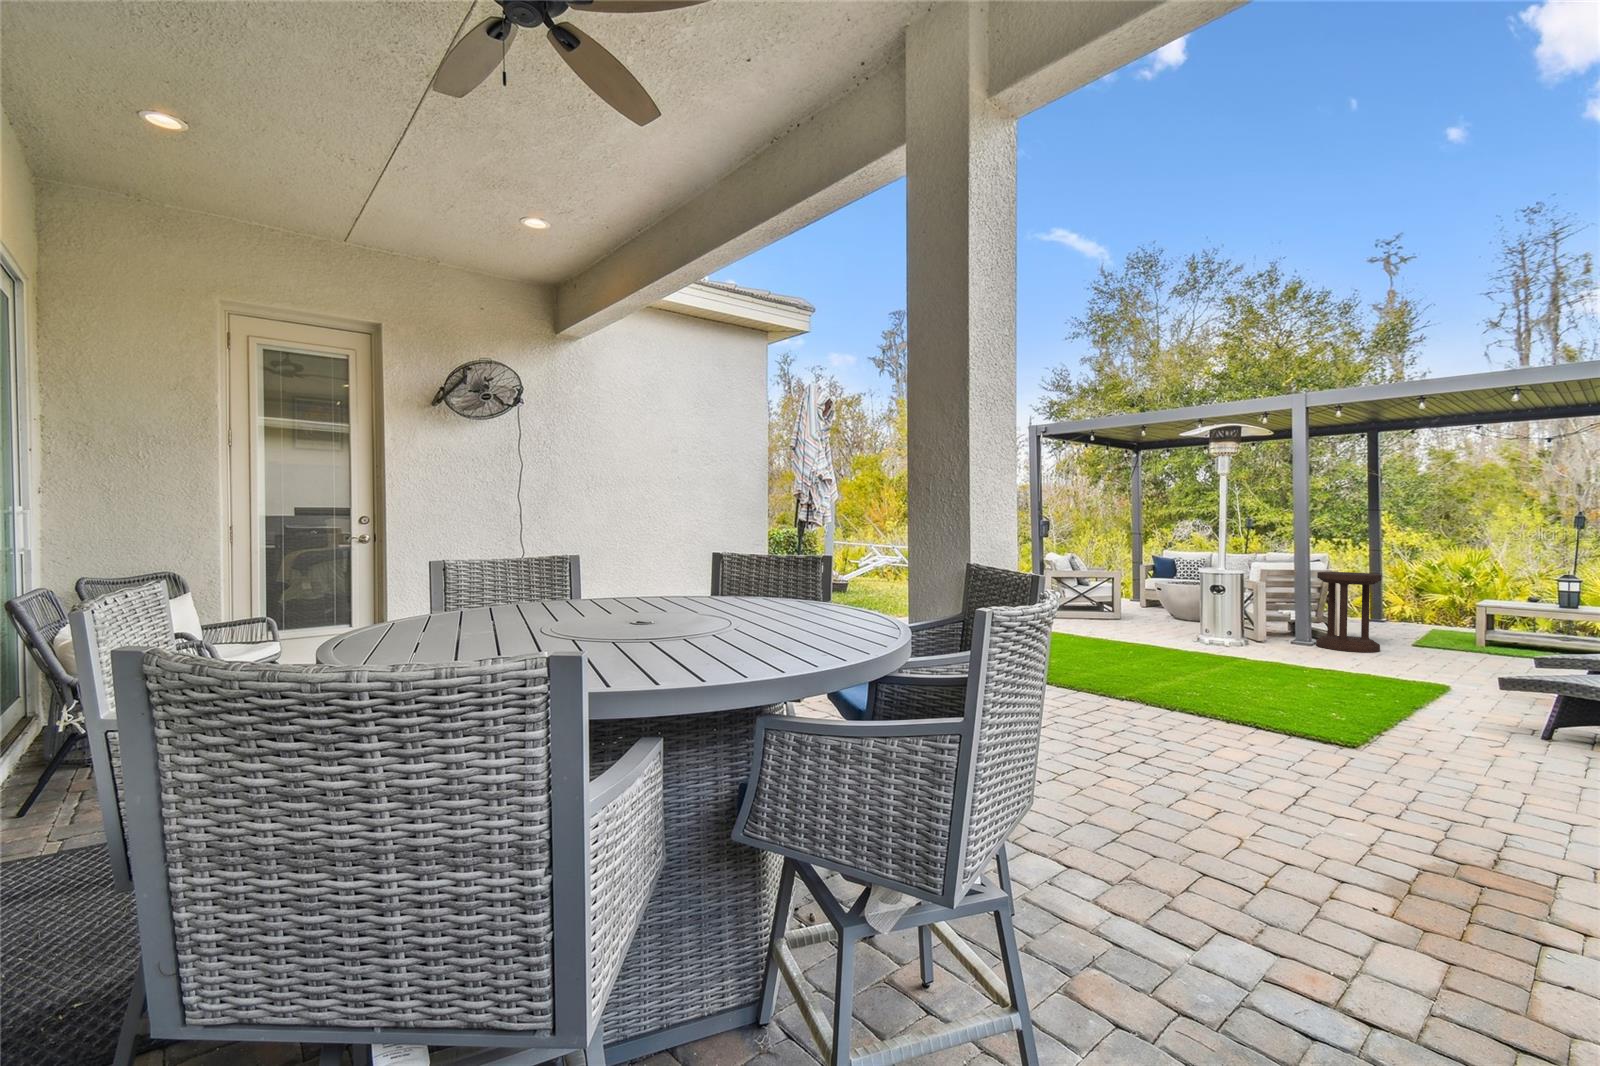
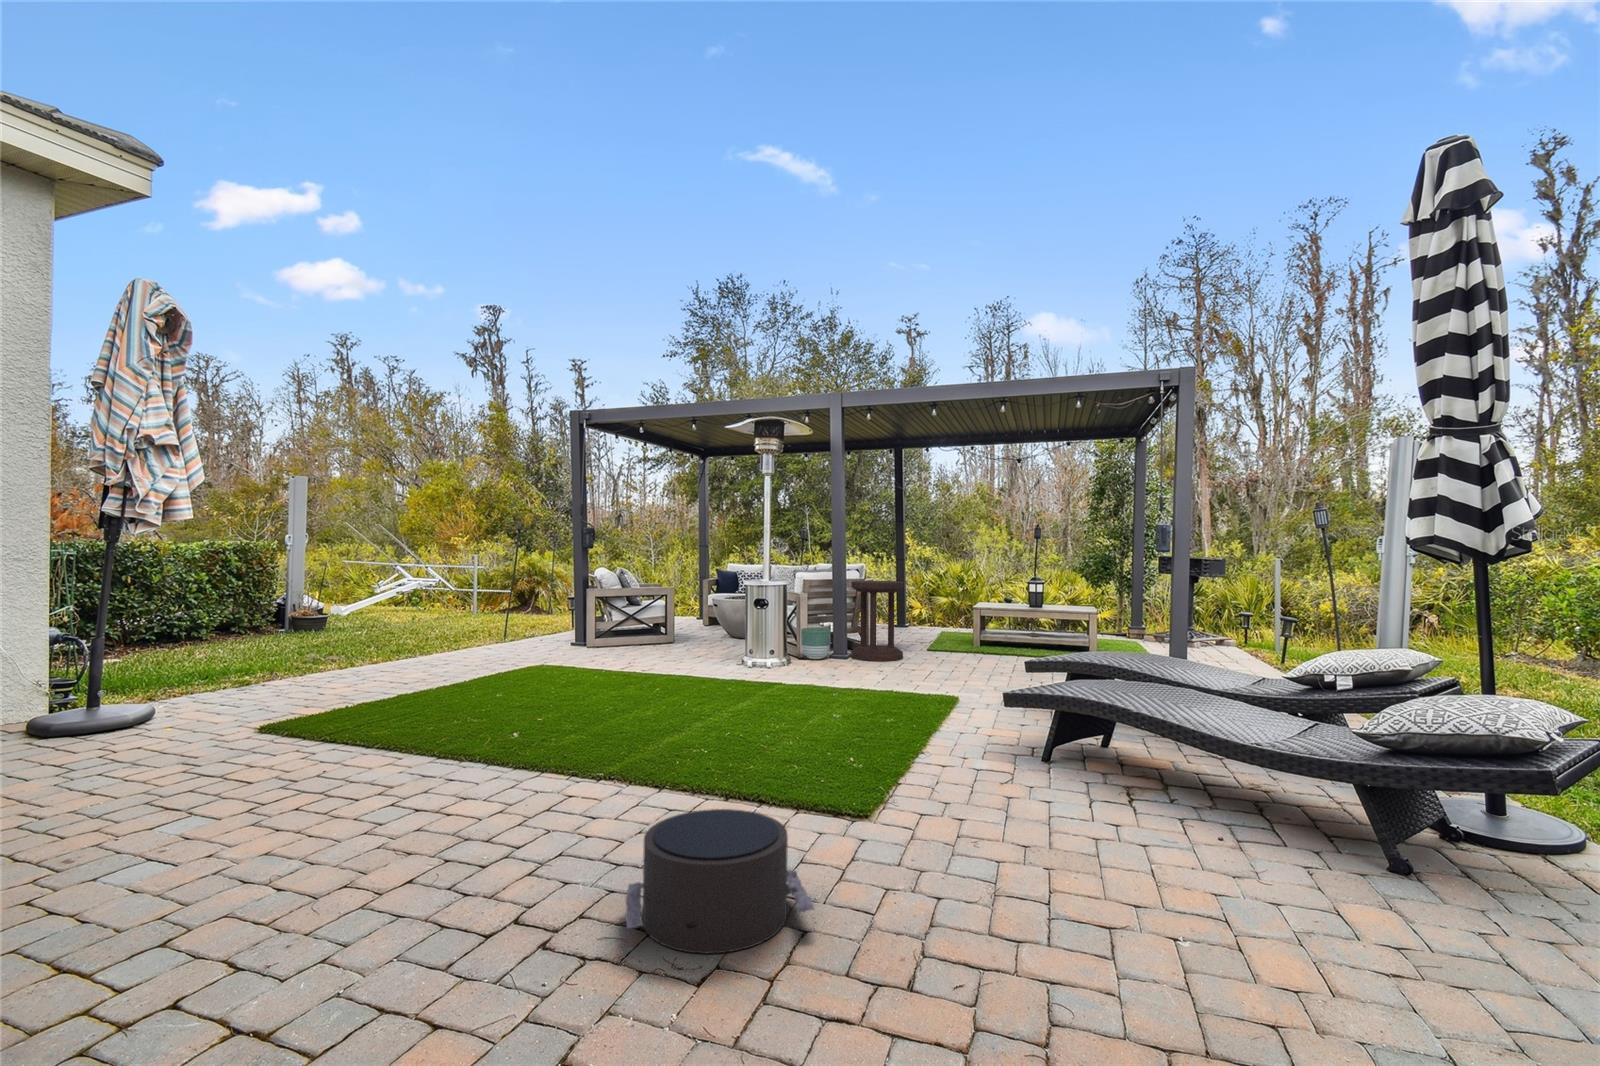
planter: none [1260,615,1292,645] -> present [801,628,830,659]
pouf: none [1166,729,1313,815] -> present [625,809,814,954]

